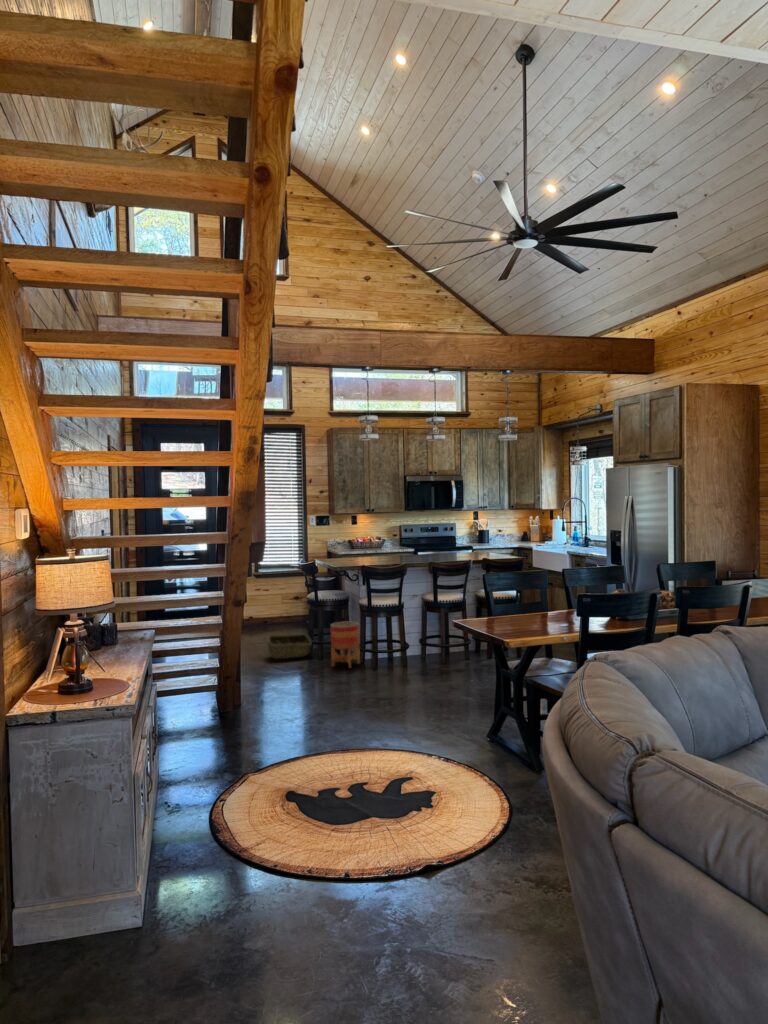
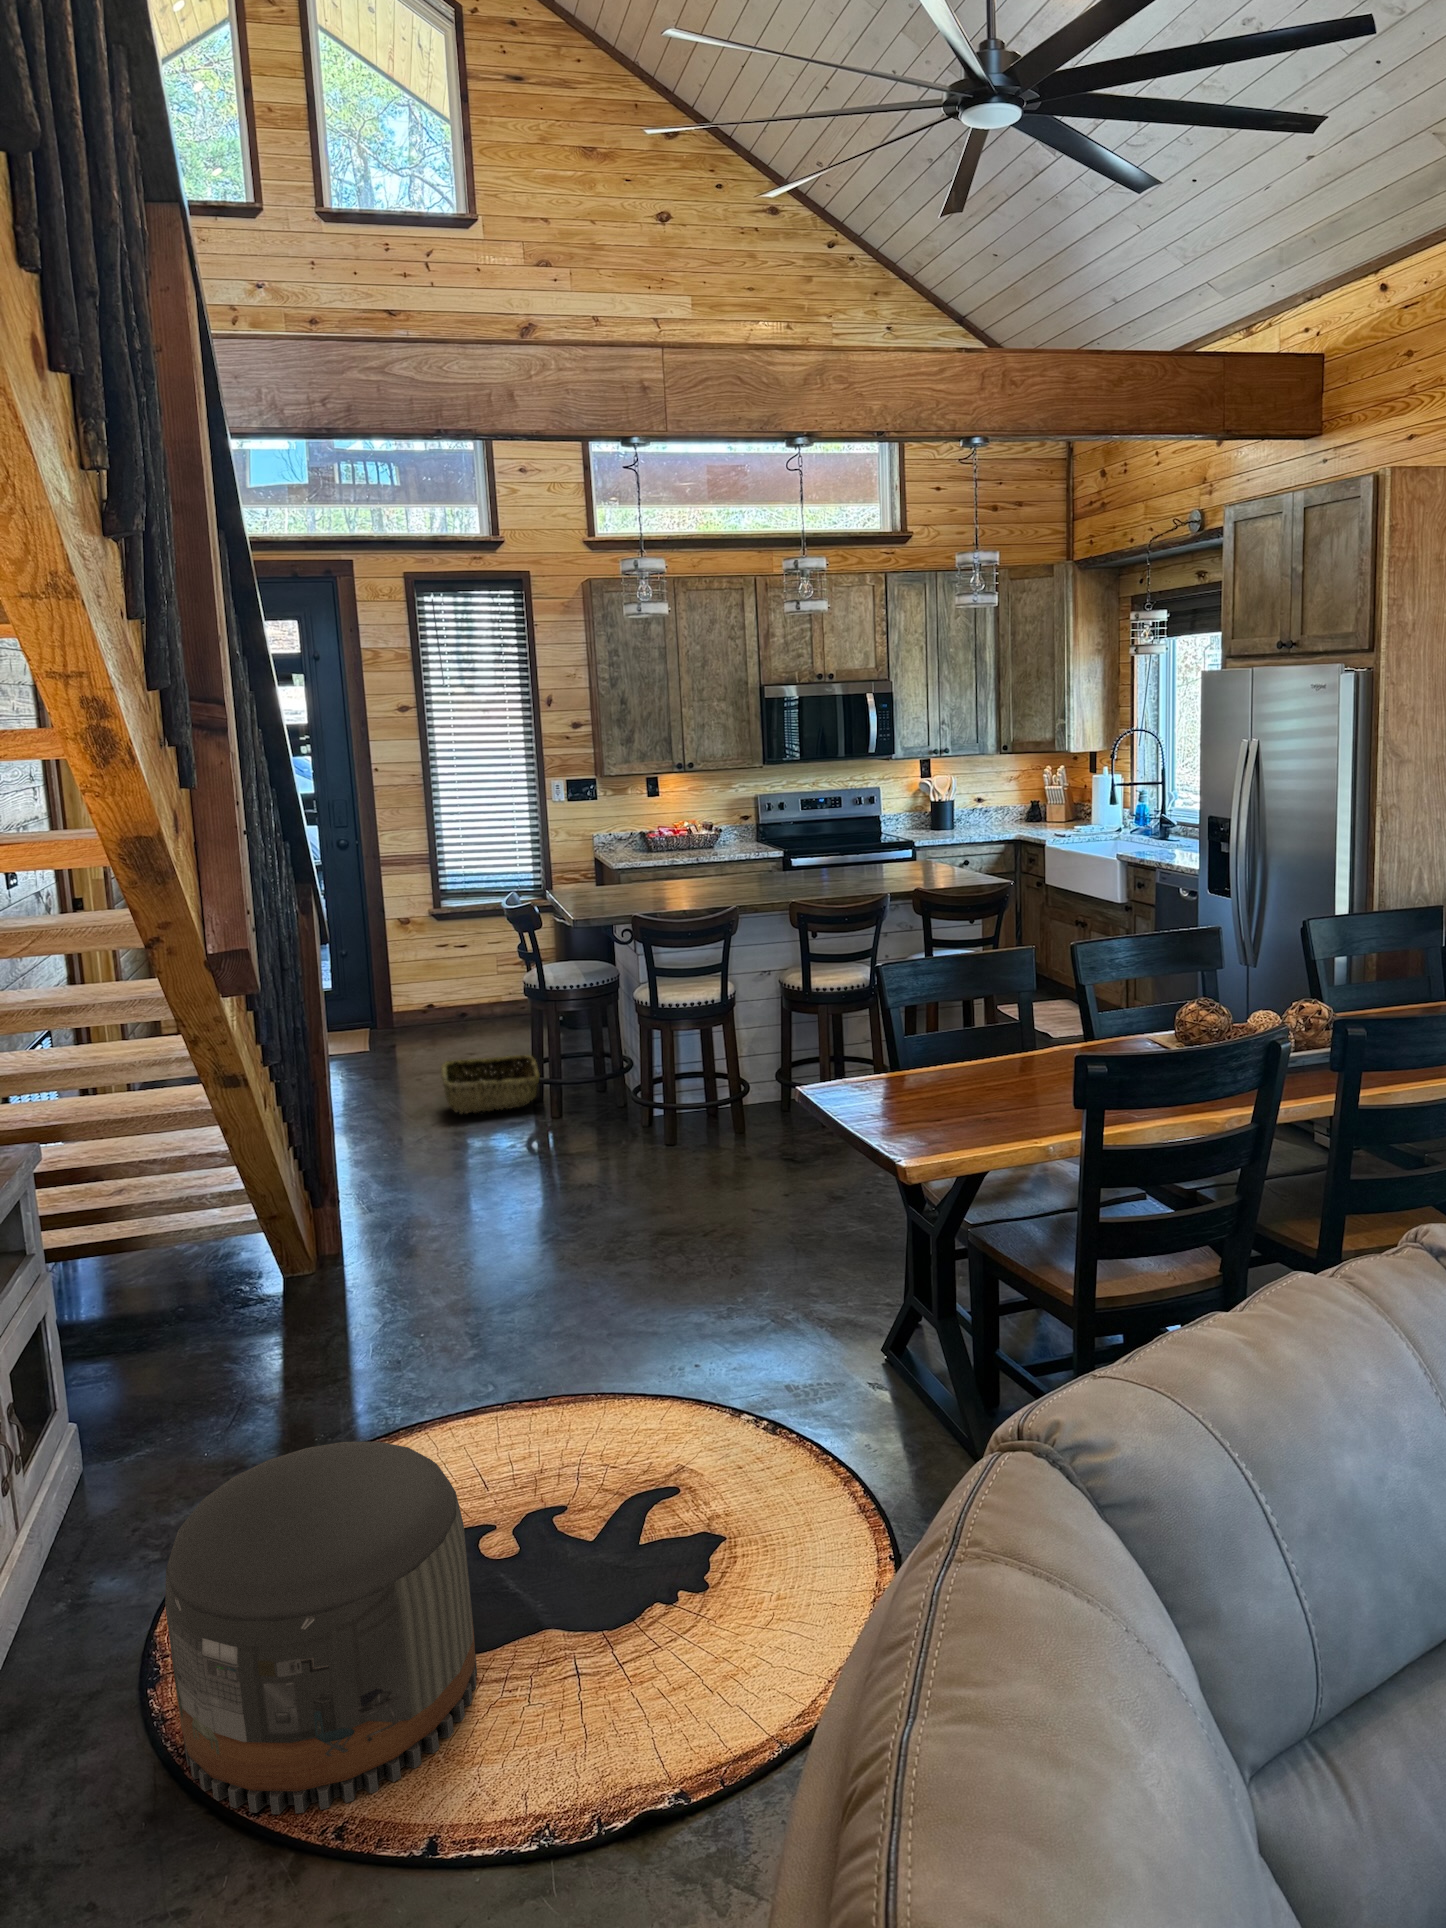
planter: present [331,622,360,668] -> none [572,1033,642,1138]
pouf: none [229,743,347,878] -> present [165,1442,477,1814]

